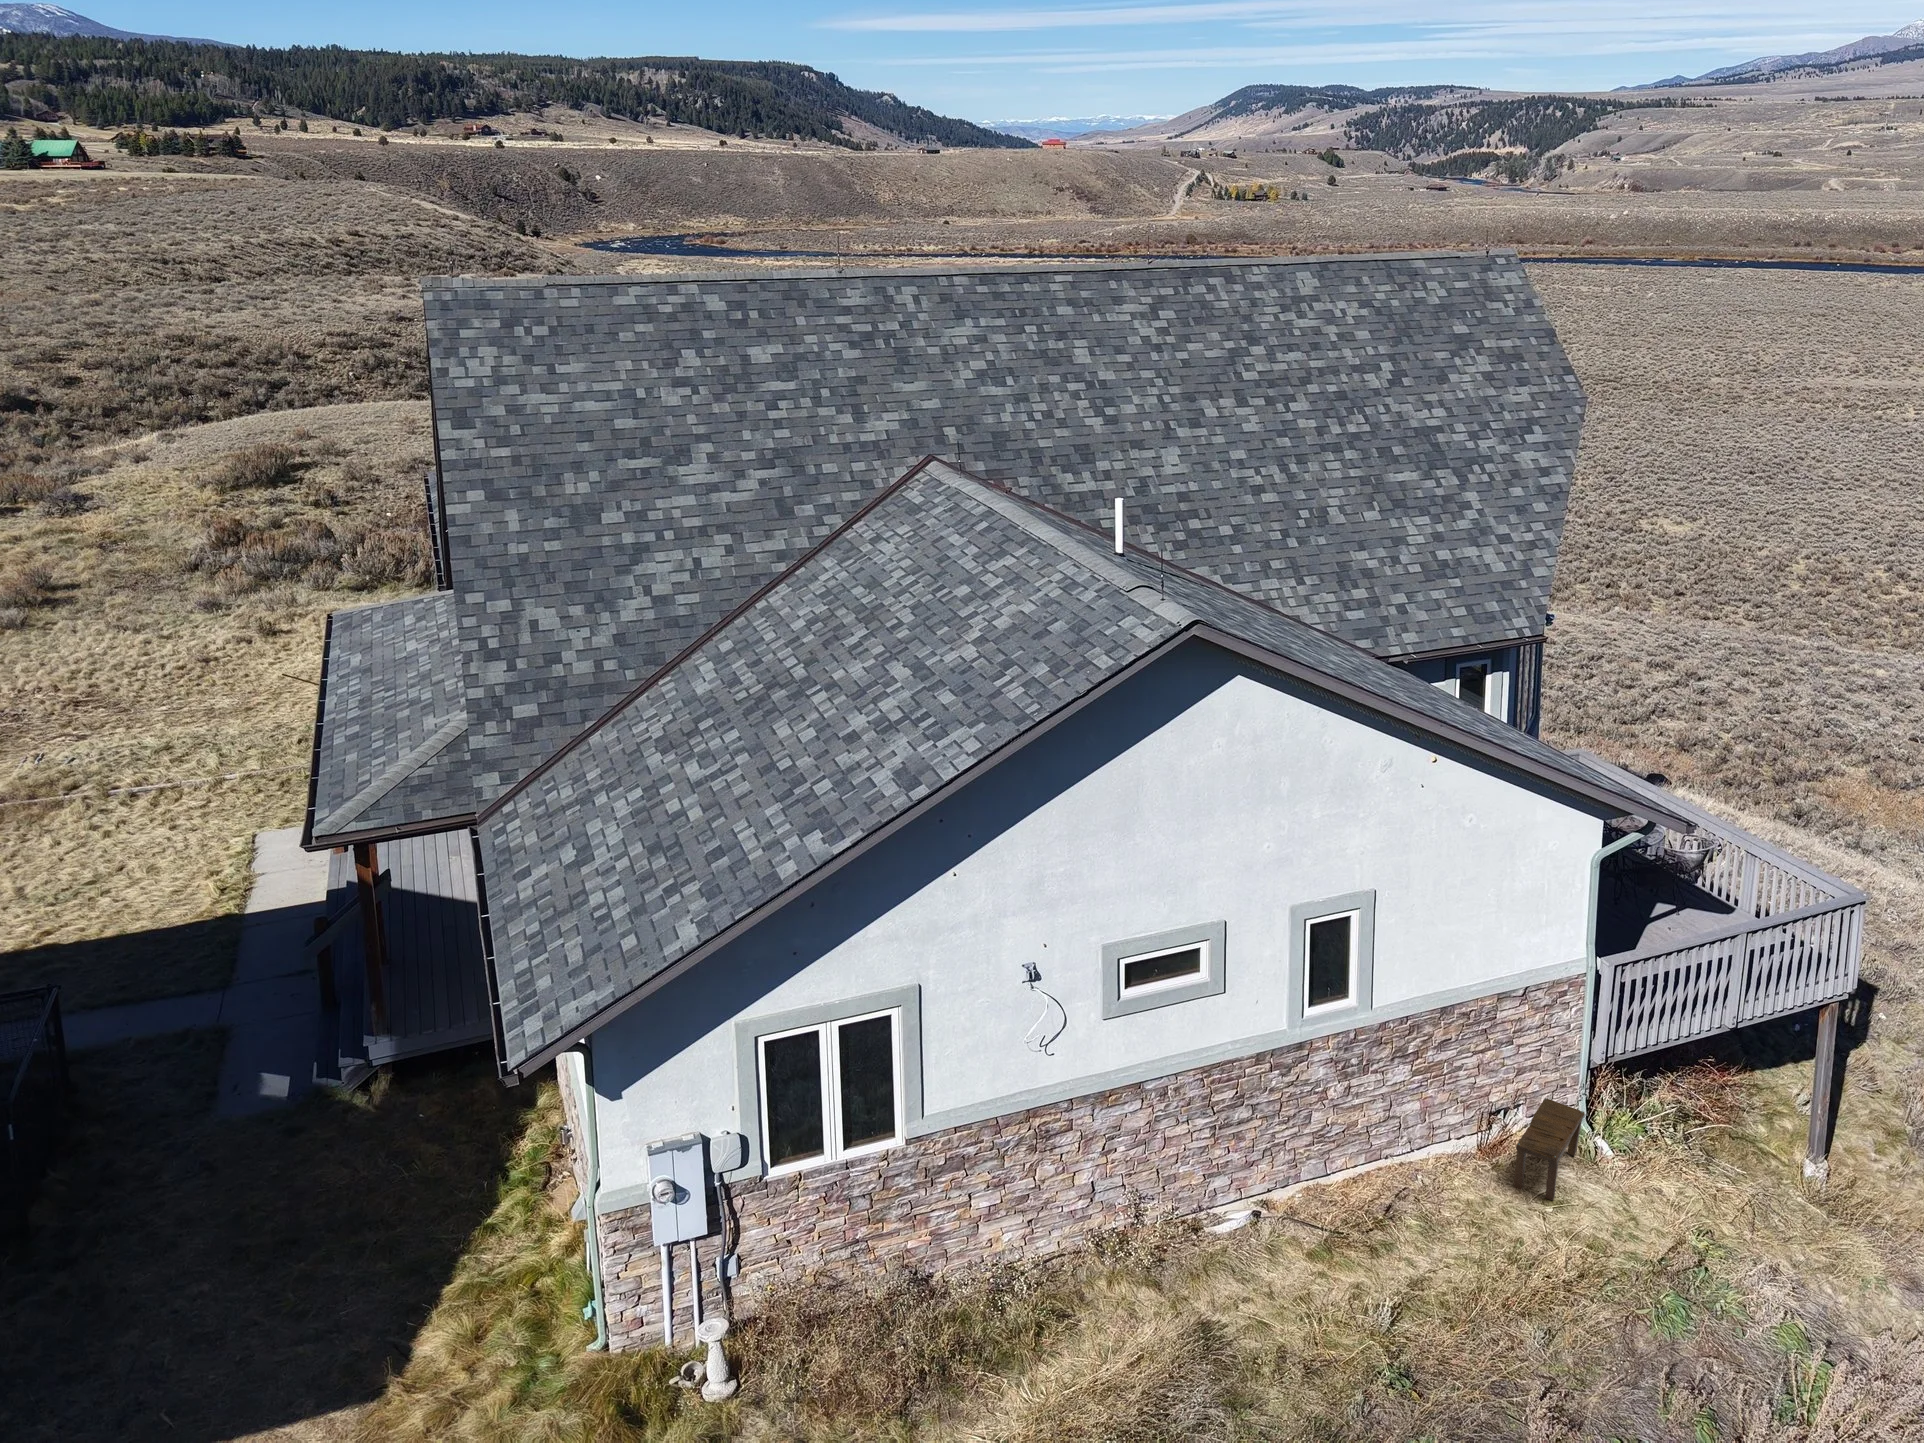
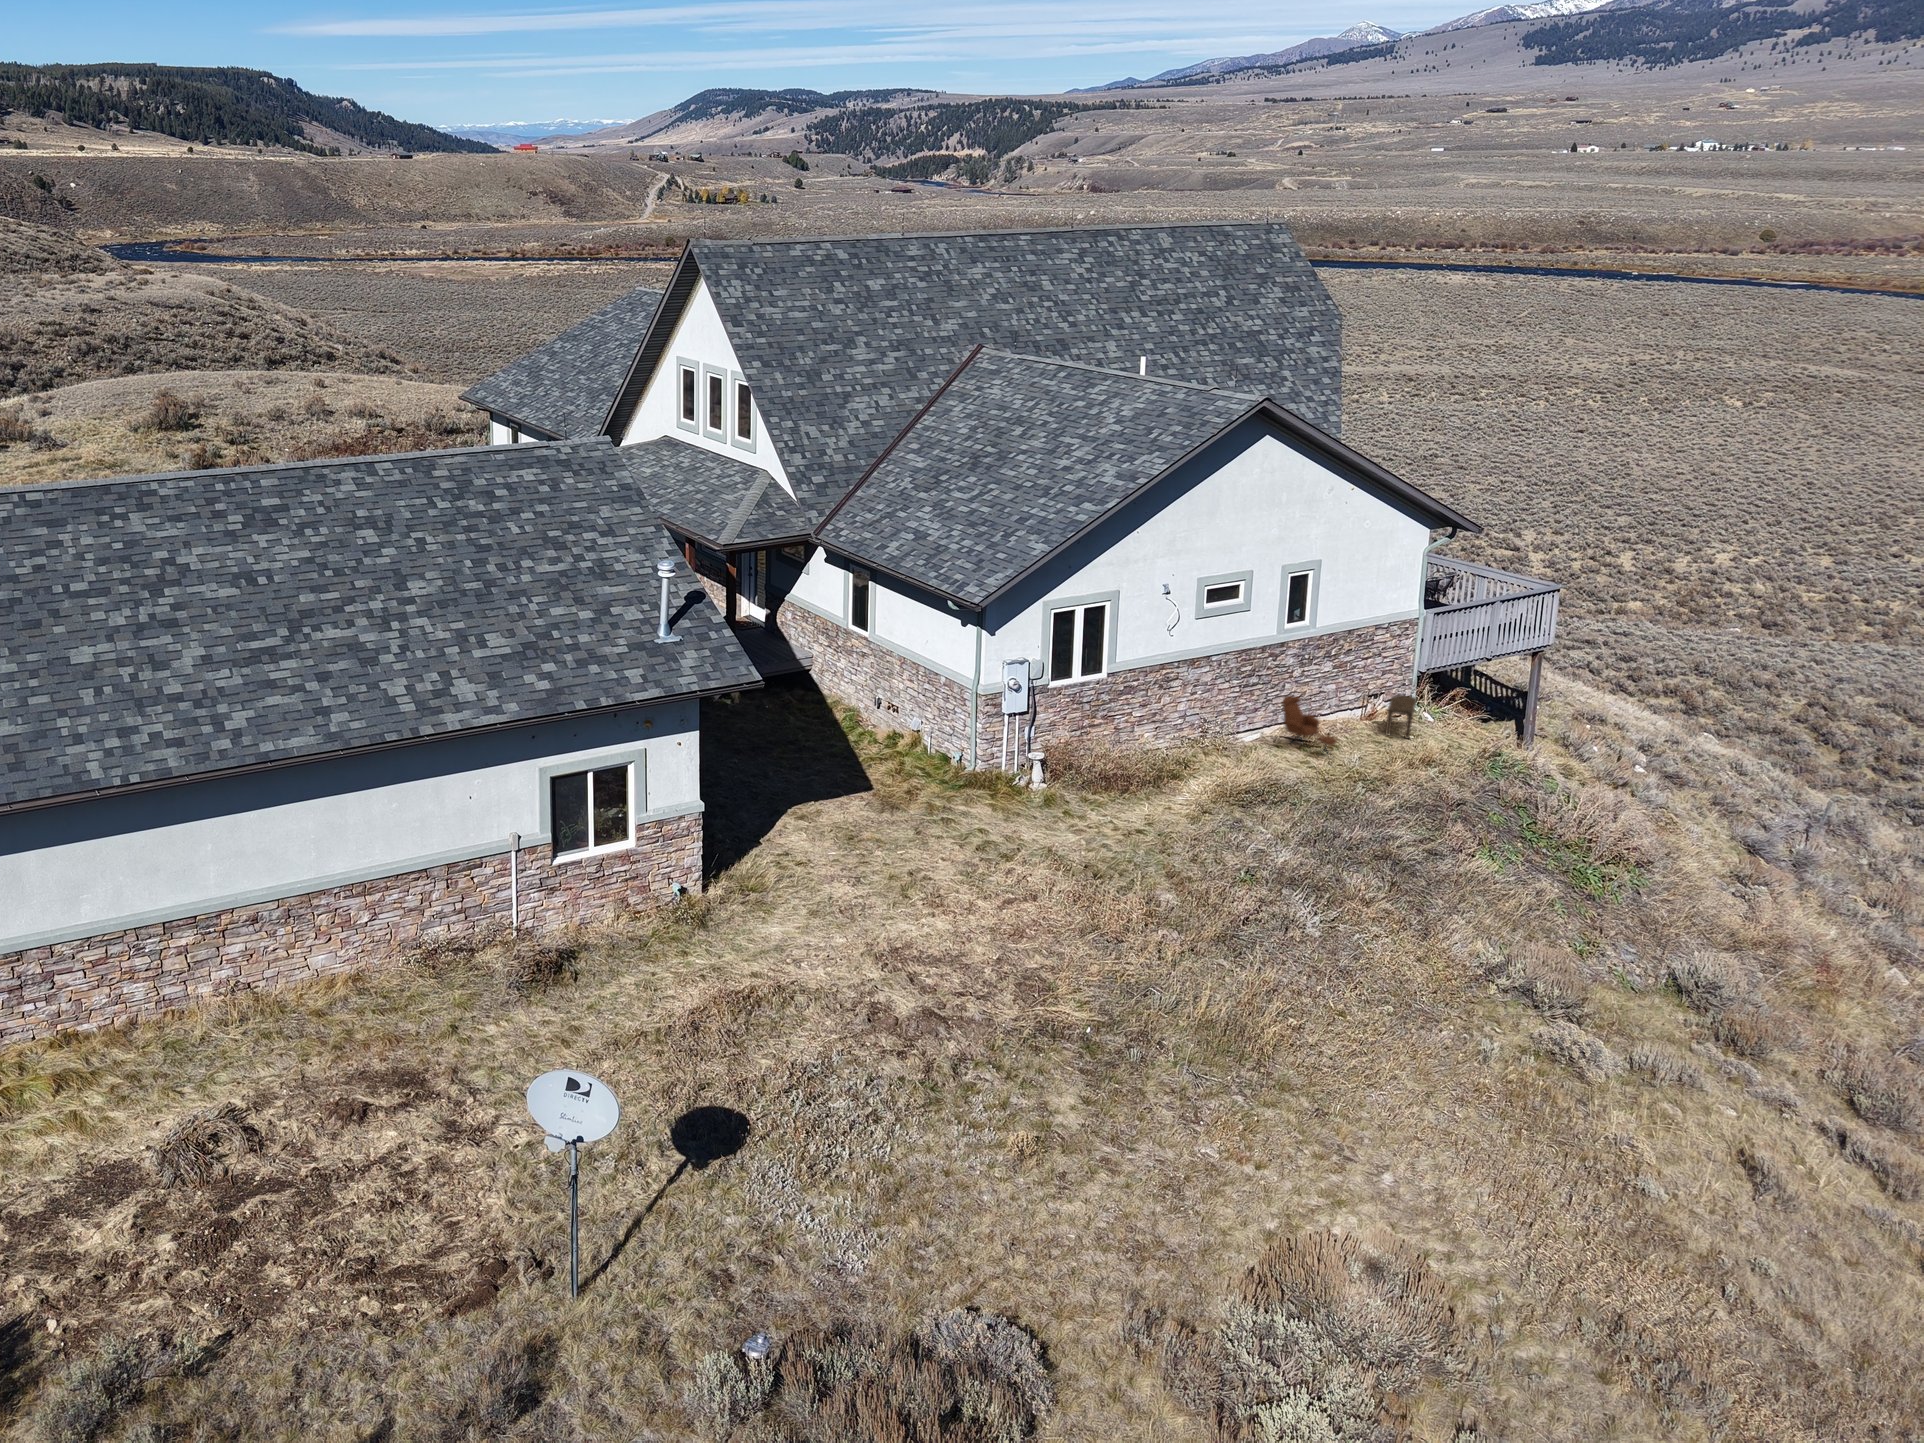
lounge chair: none [1306,1128,1388,1268] -> present [1282,695,1337,753]

